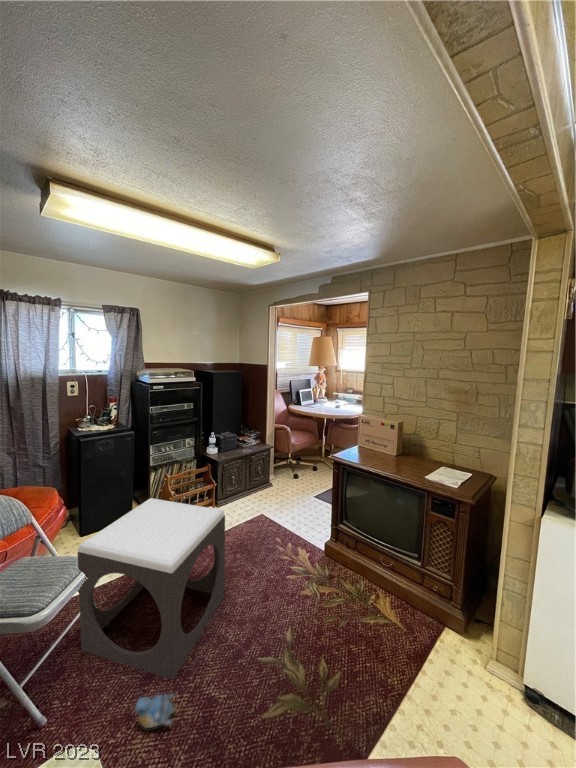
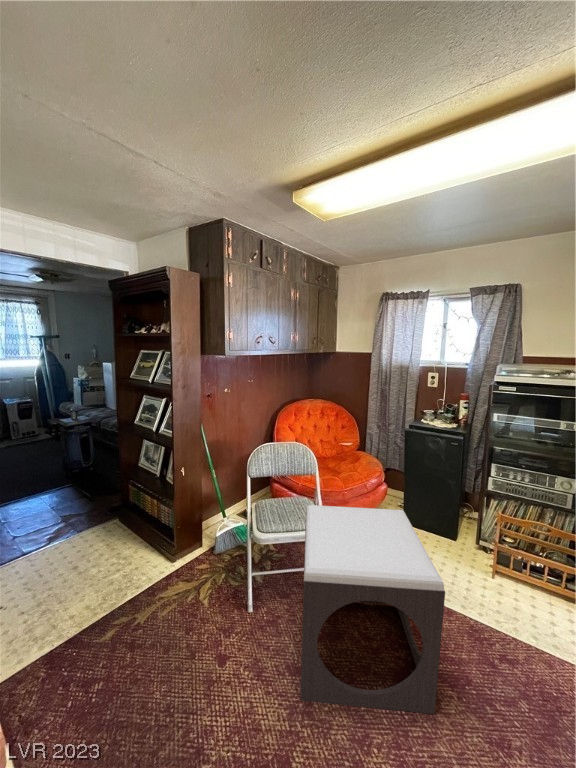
plush toy: present [135,694,176,728] -> none [248,664,278,722]

